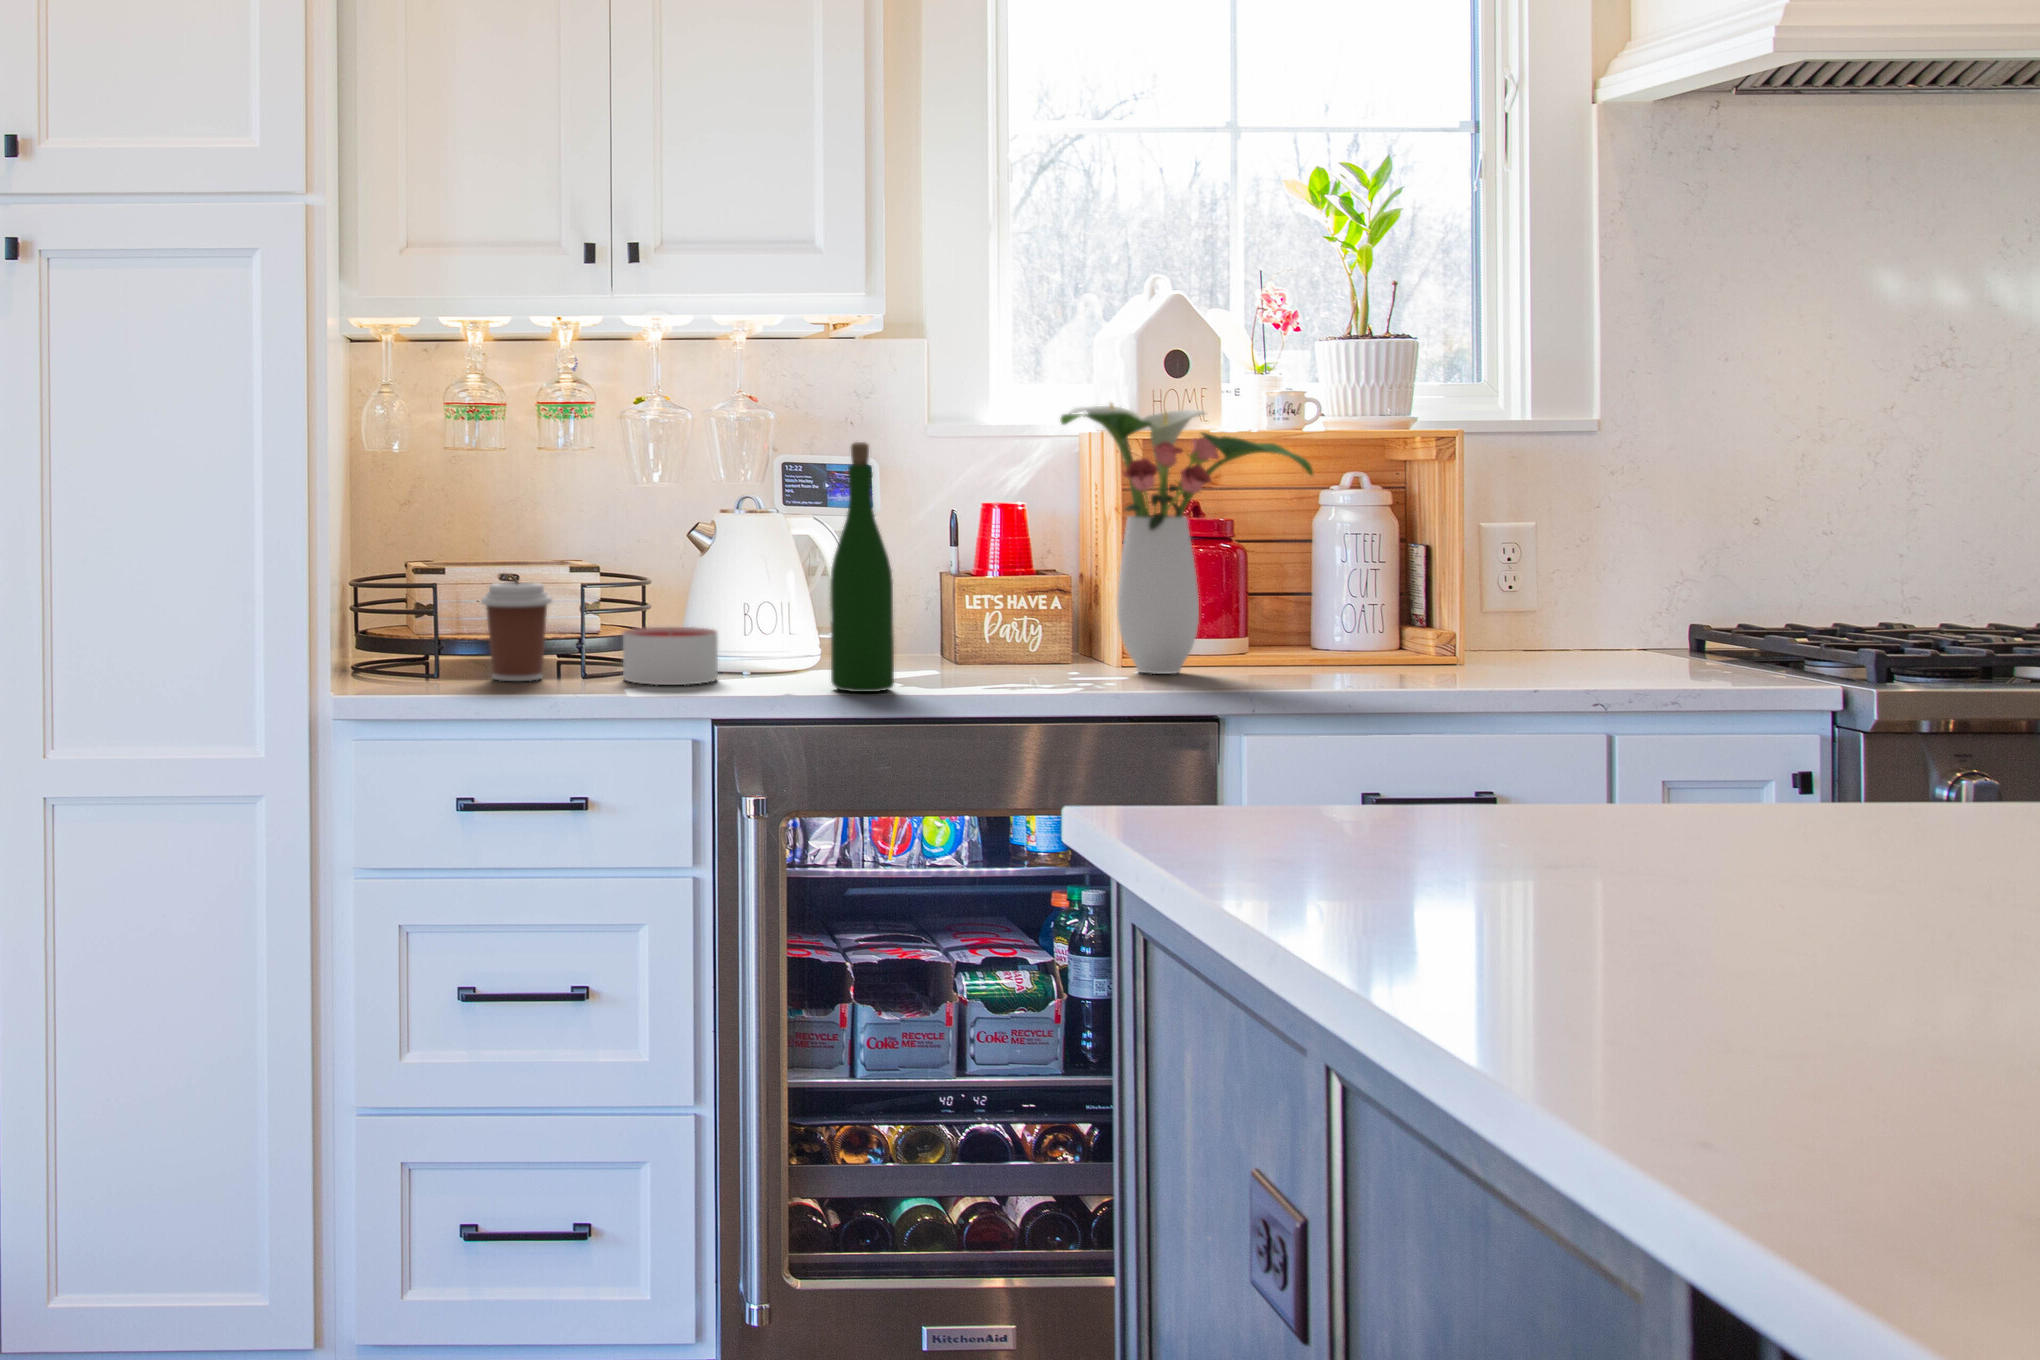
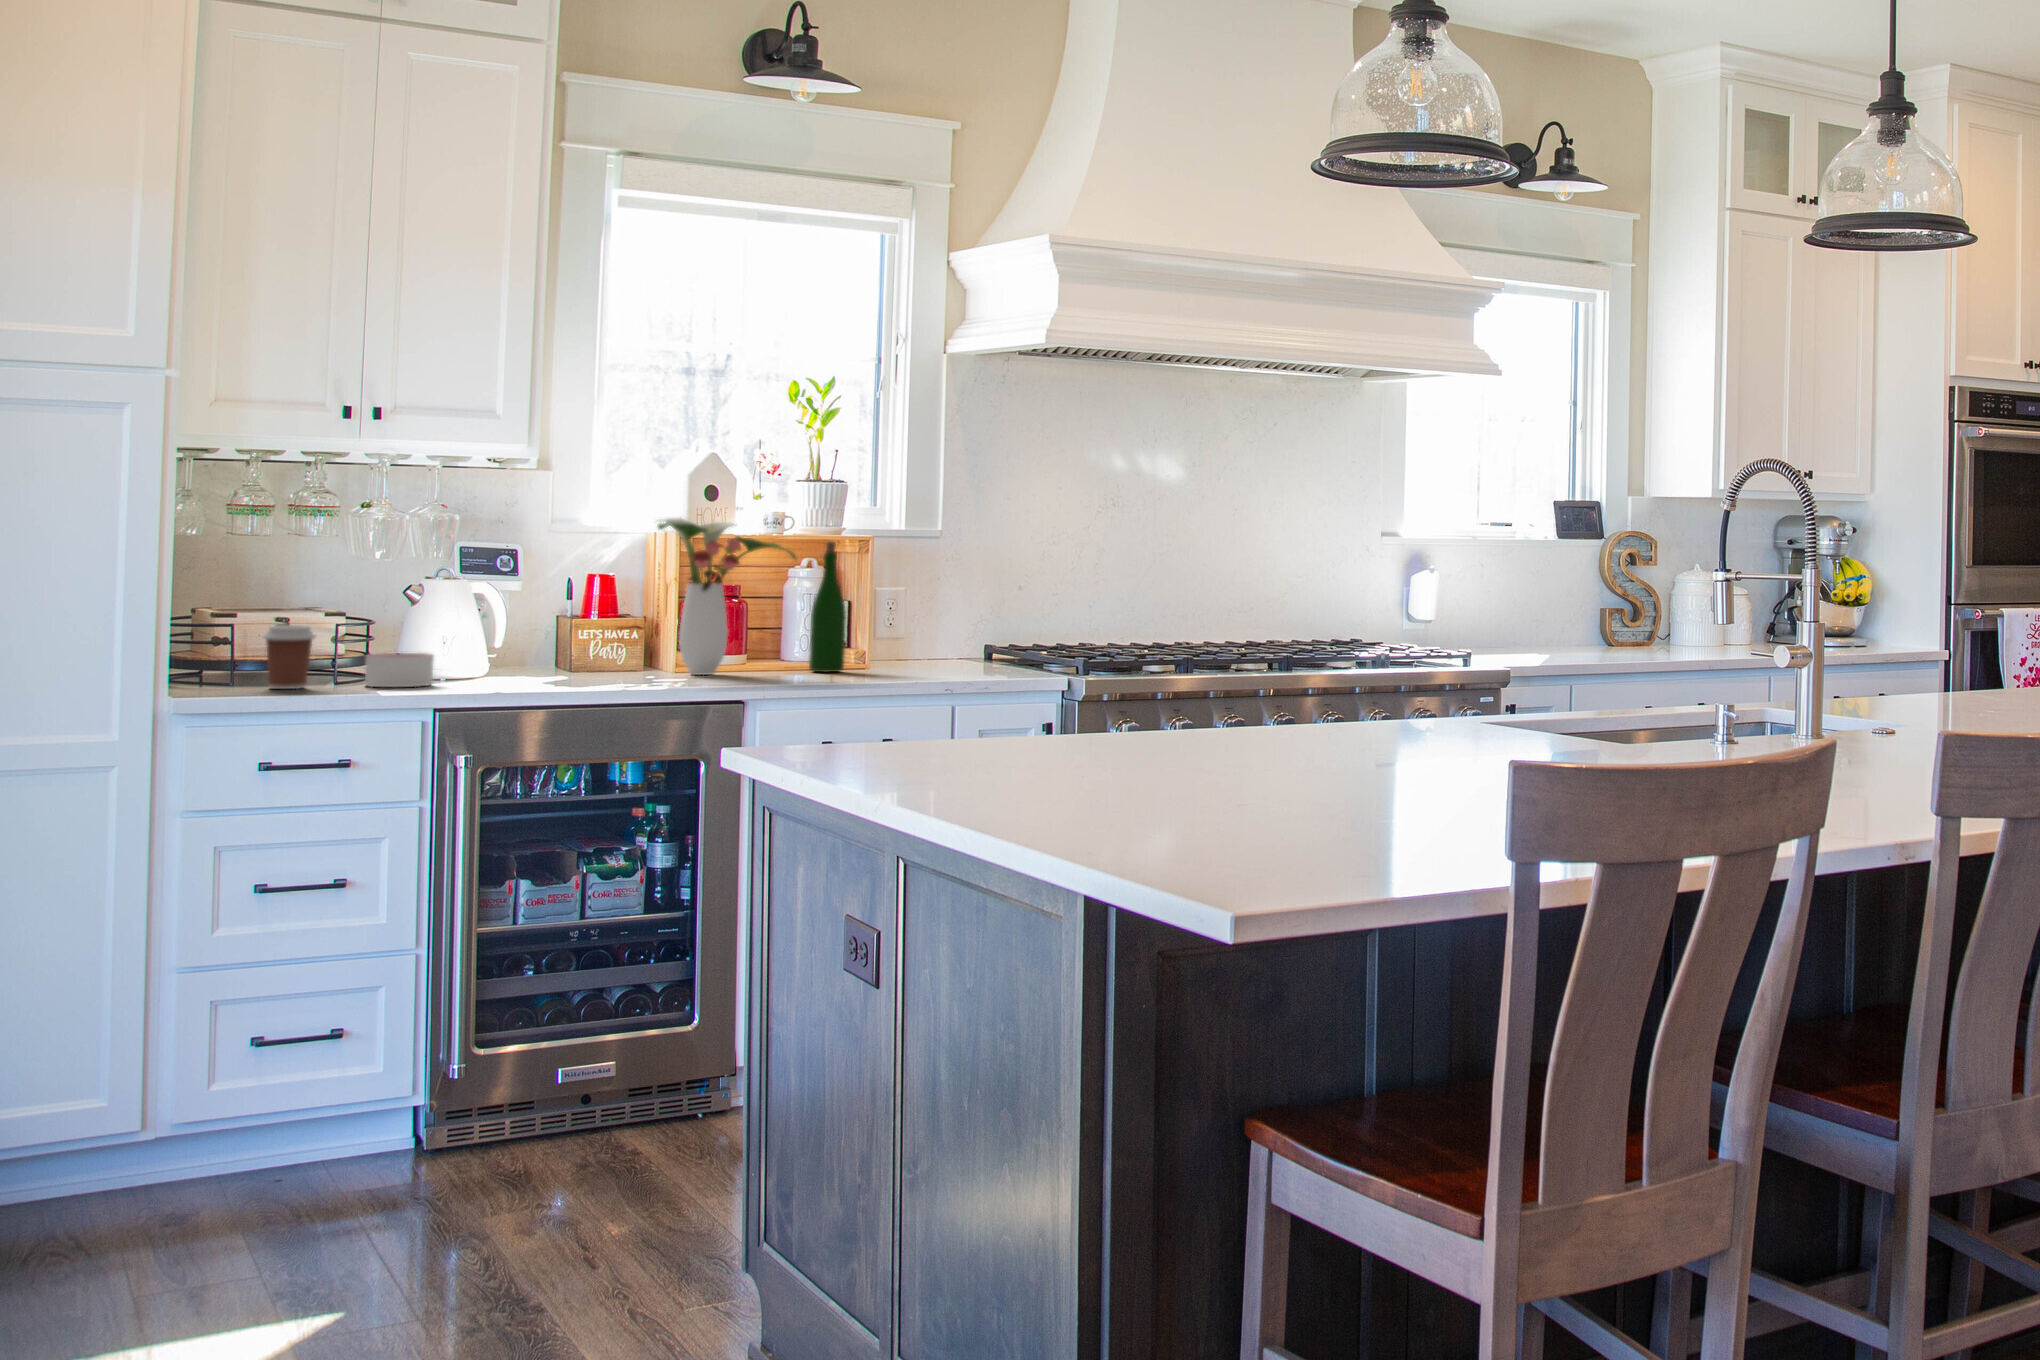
wine bottle: present [830,442,894,692] -> present [809,541,846,672]

